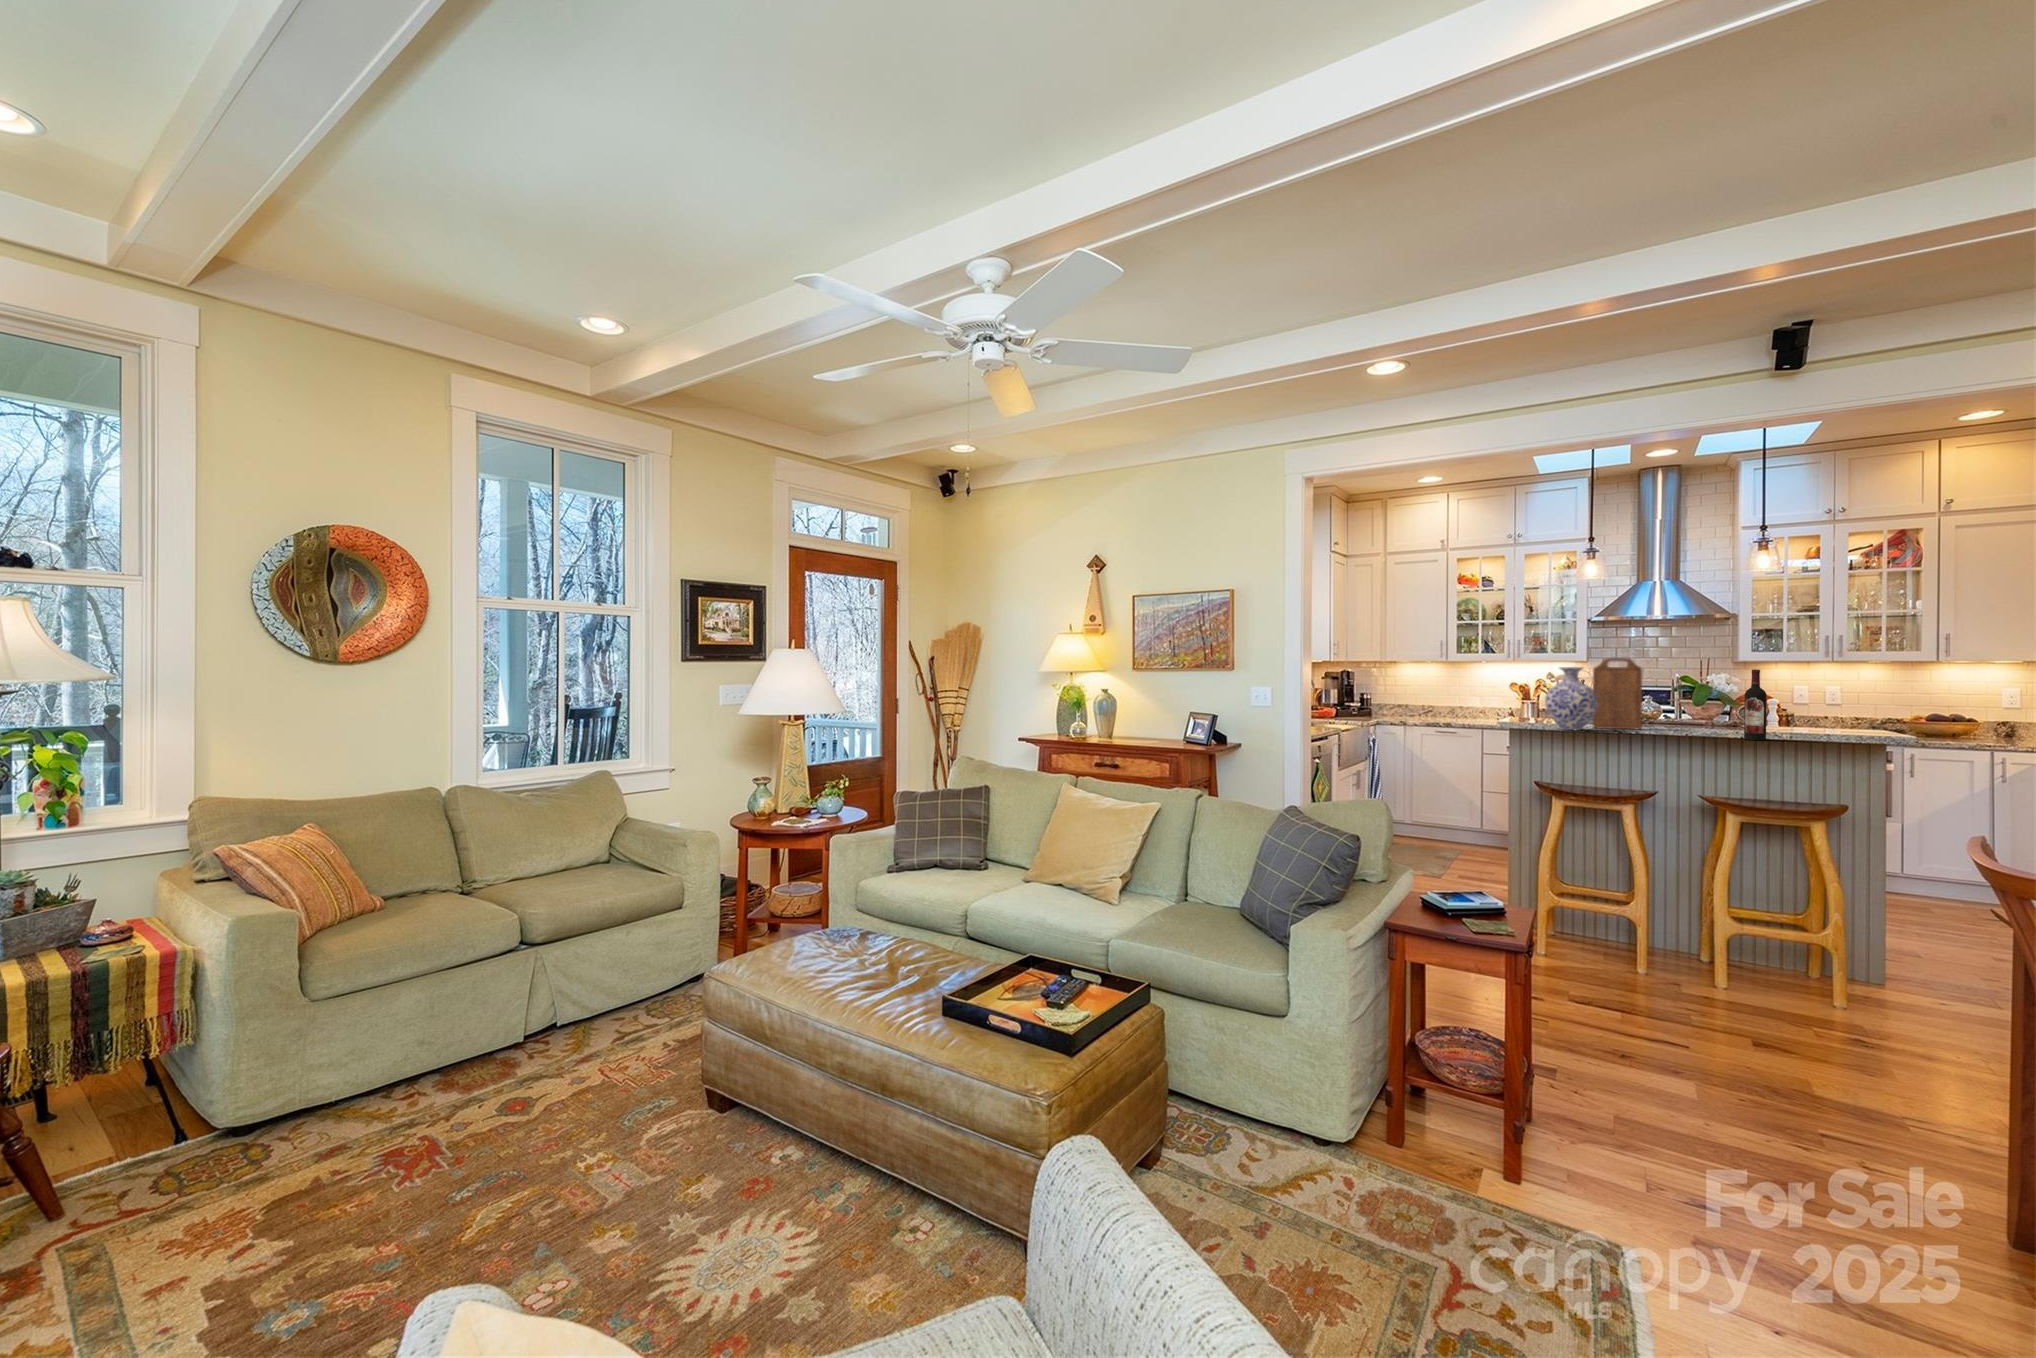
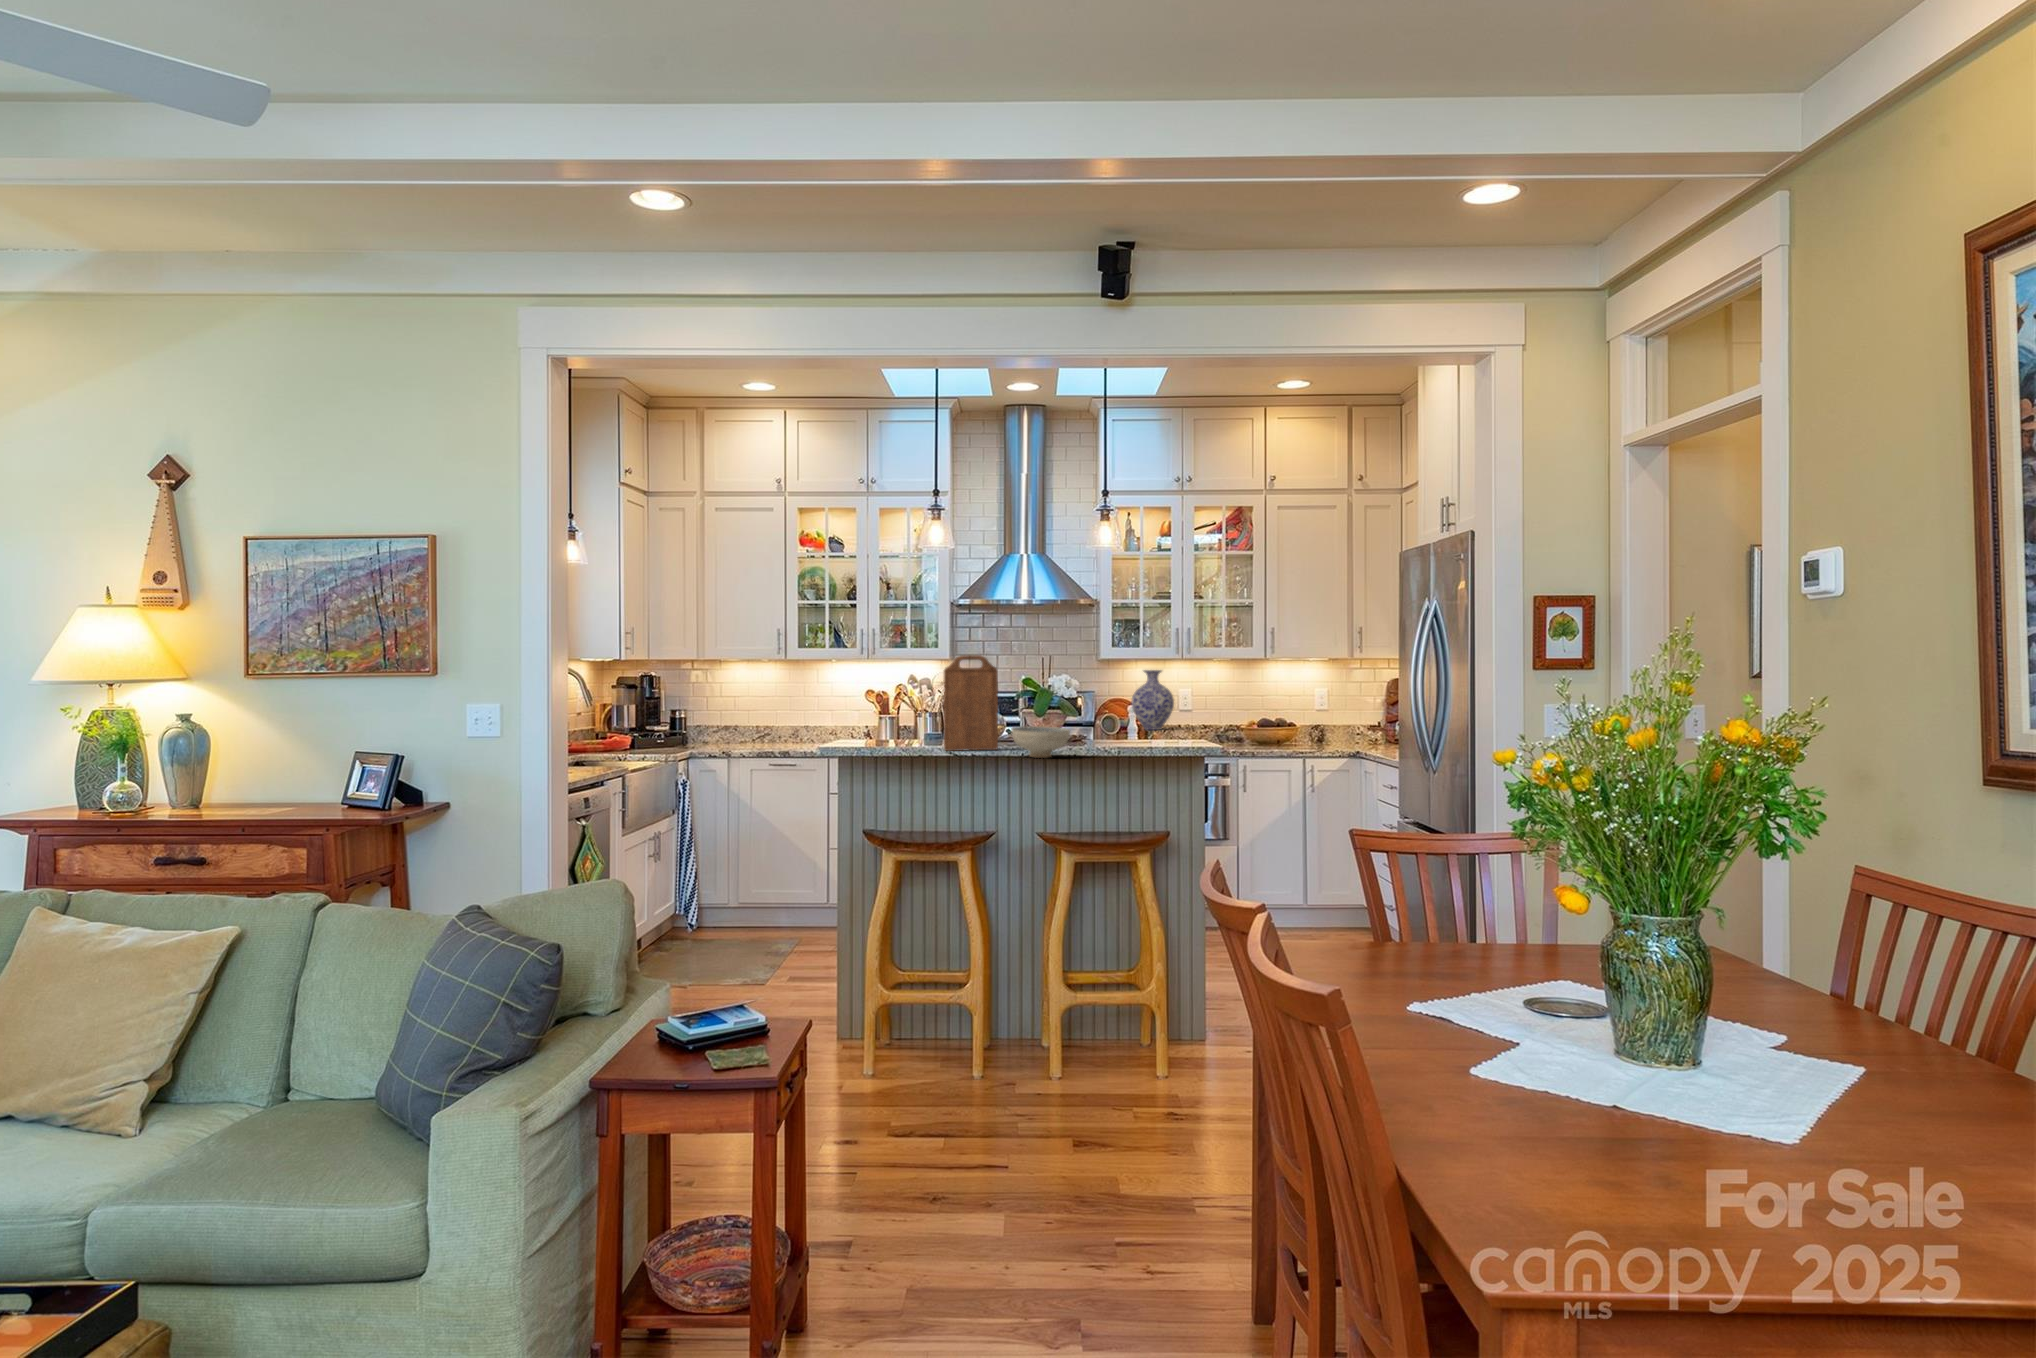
vase: present [1545,667,1598,730] -> present [1131,670,1174,730]
wine bottle: present [1744,669,1767,740] -> none [1100,671,1121,759]
ceramic bowl: none [1657,712,1714,736] -> present [1011,726,1070,758]

